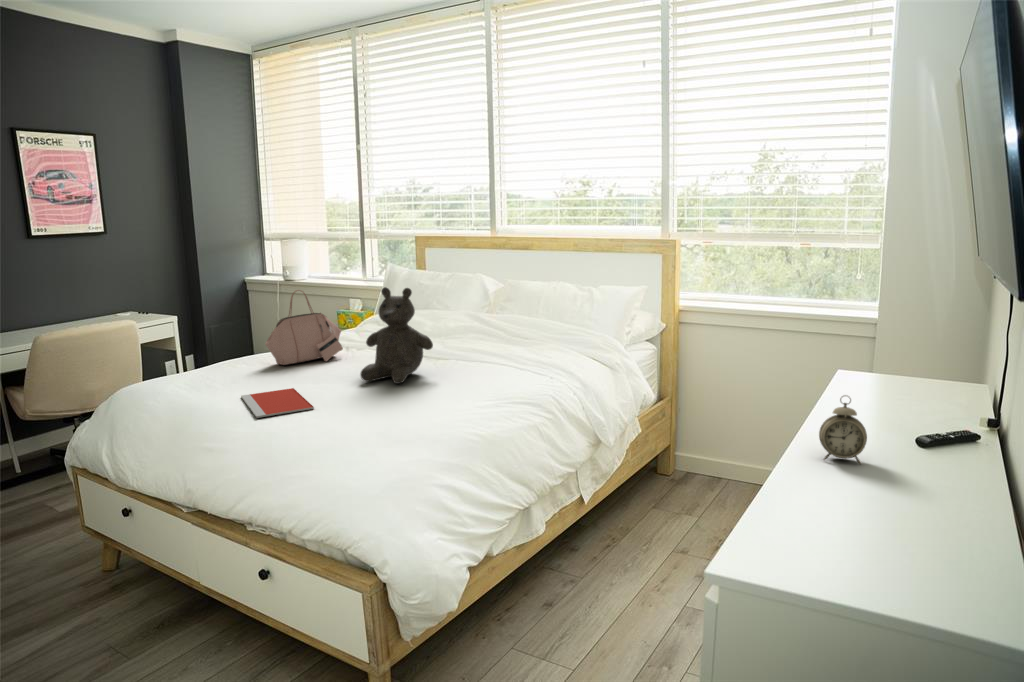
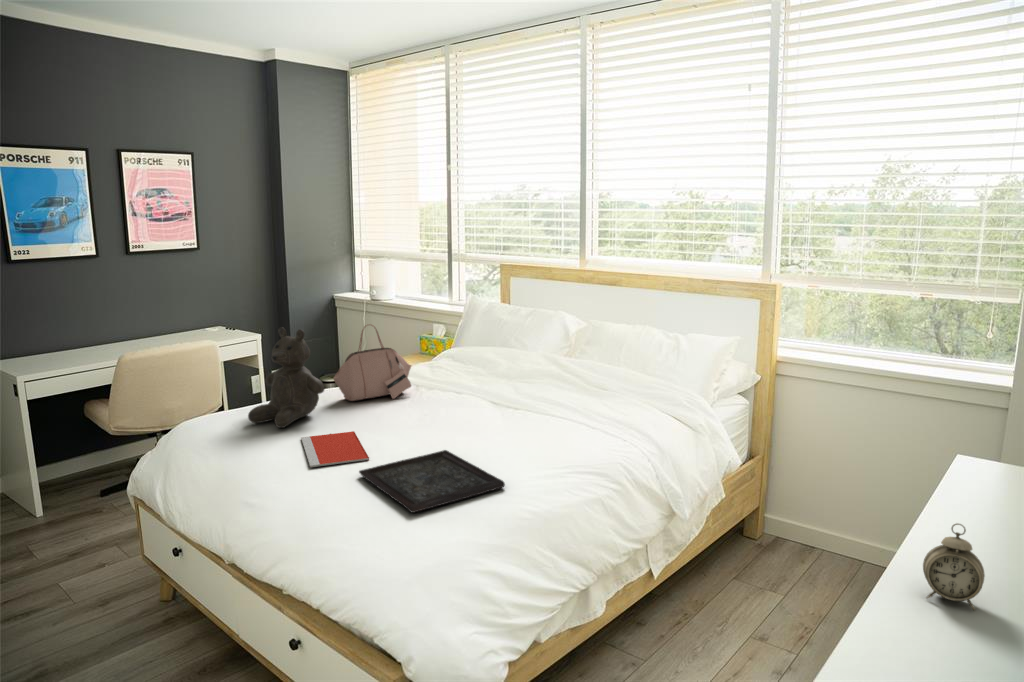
teddy bear: present [360,287,433,384] -> present [248,328,324,428]
tray: none [307,396,449,444] -> present [359,450,505,512]

